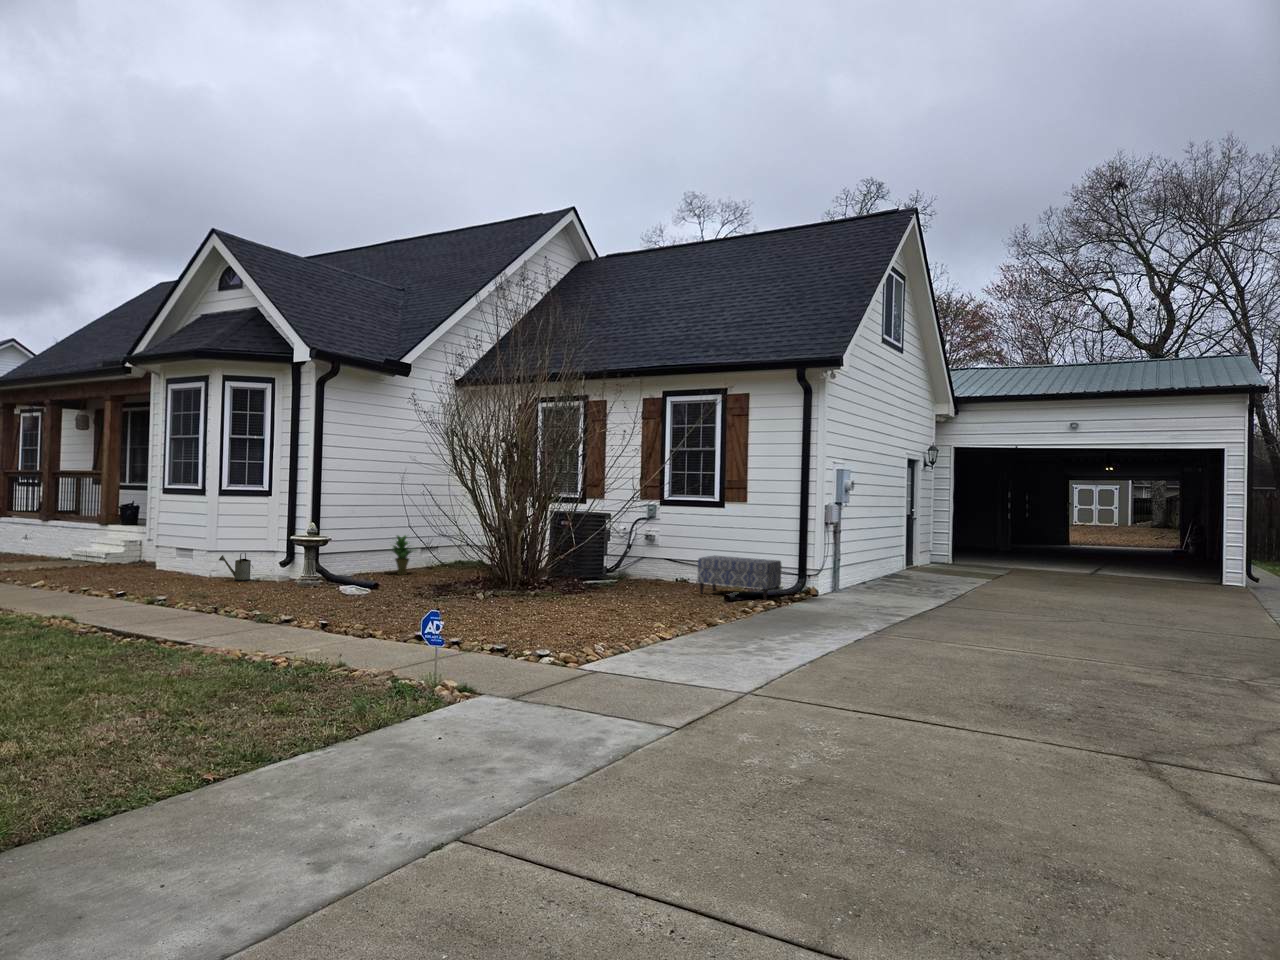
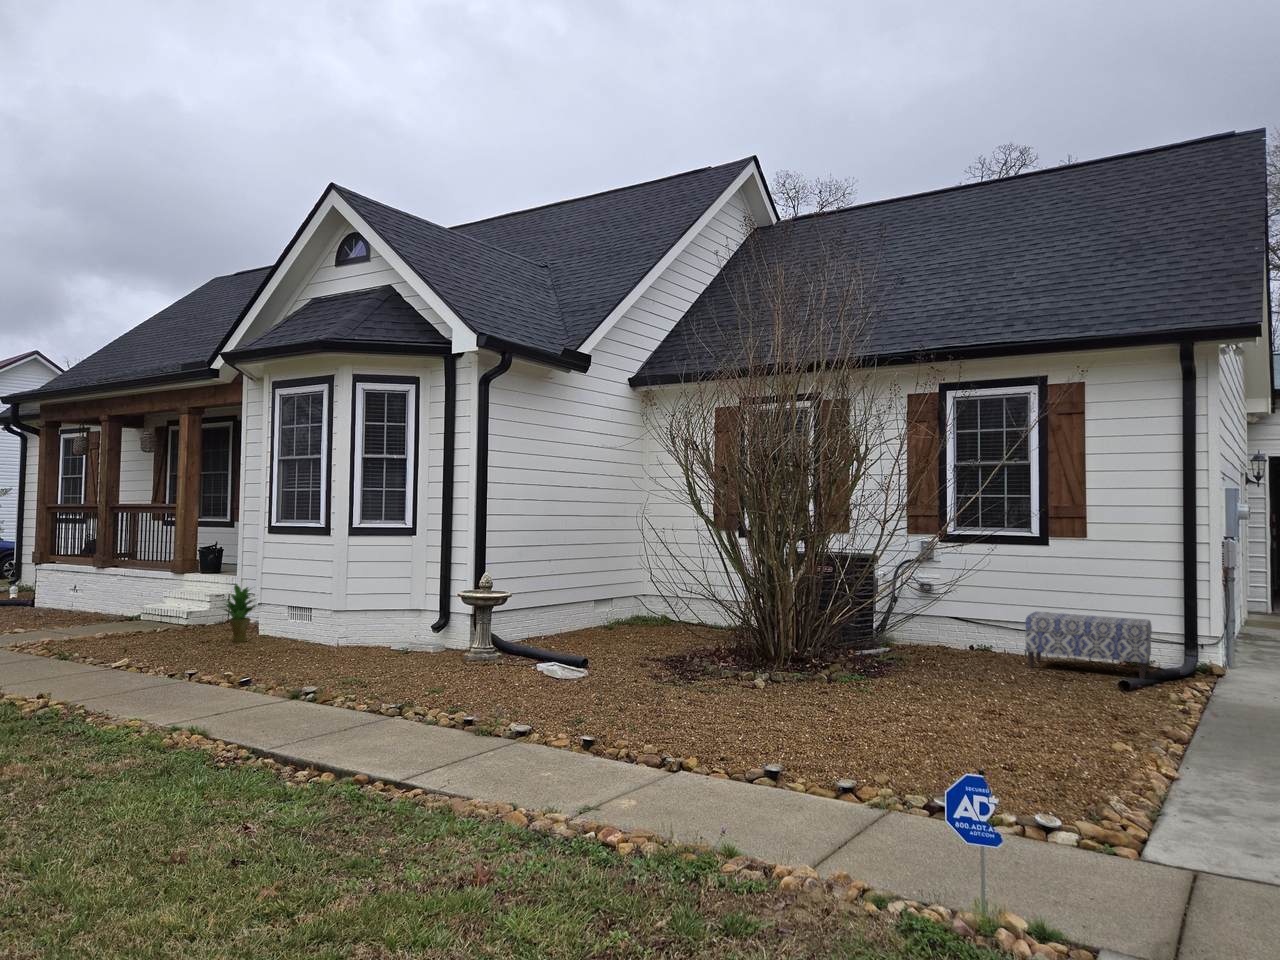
potted plant: present [392,535,413,575] -> present [224,585,256,642]
watering can: present [219,553,253,582] -> none [354,614,399,654]

